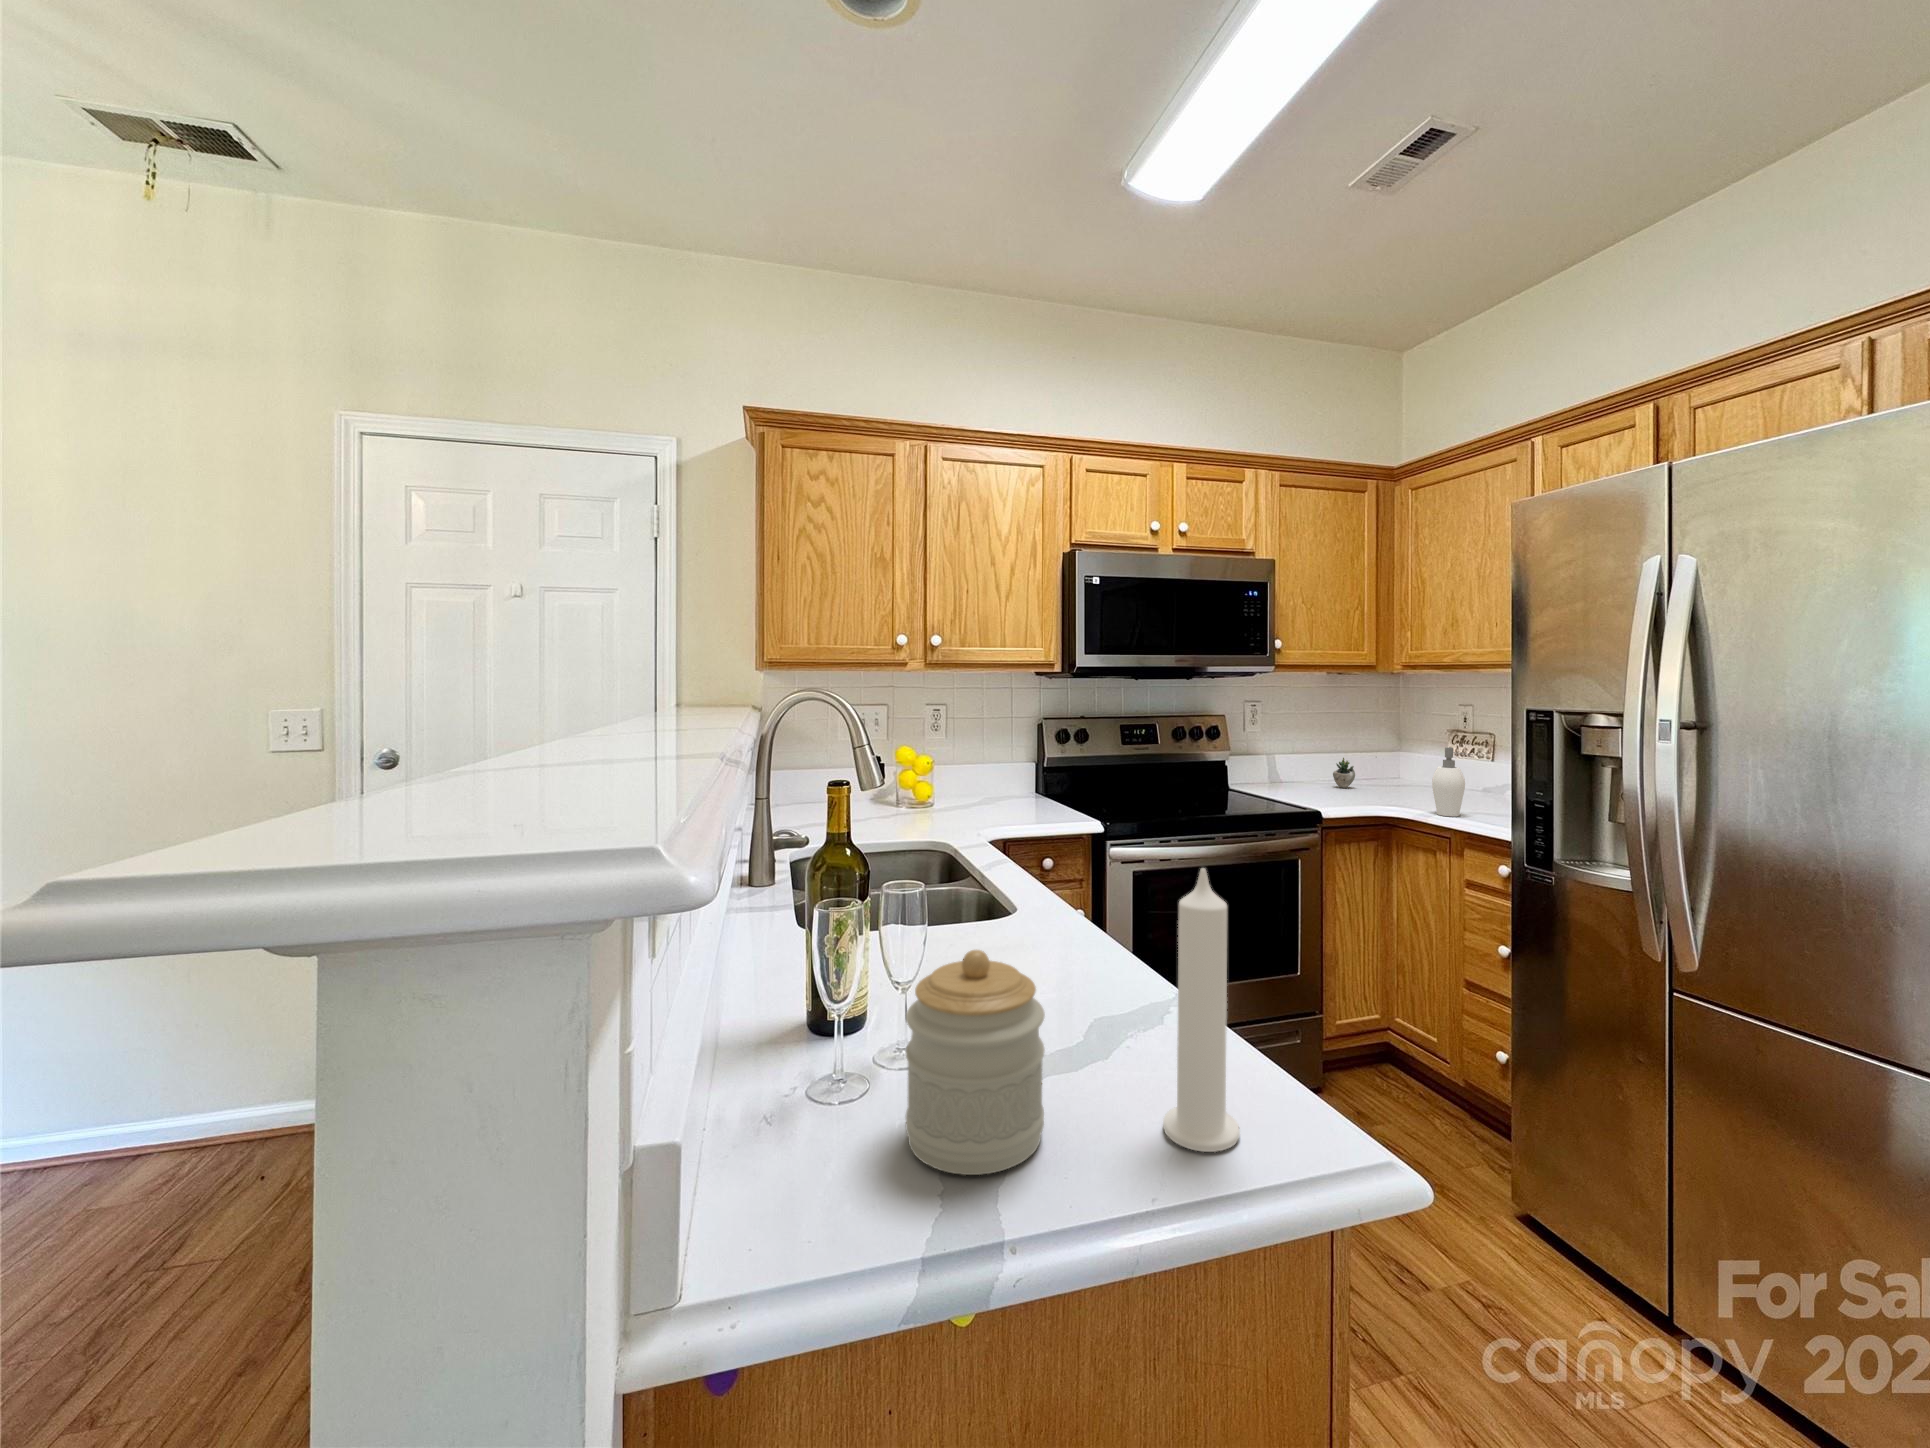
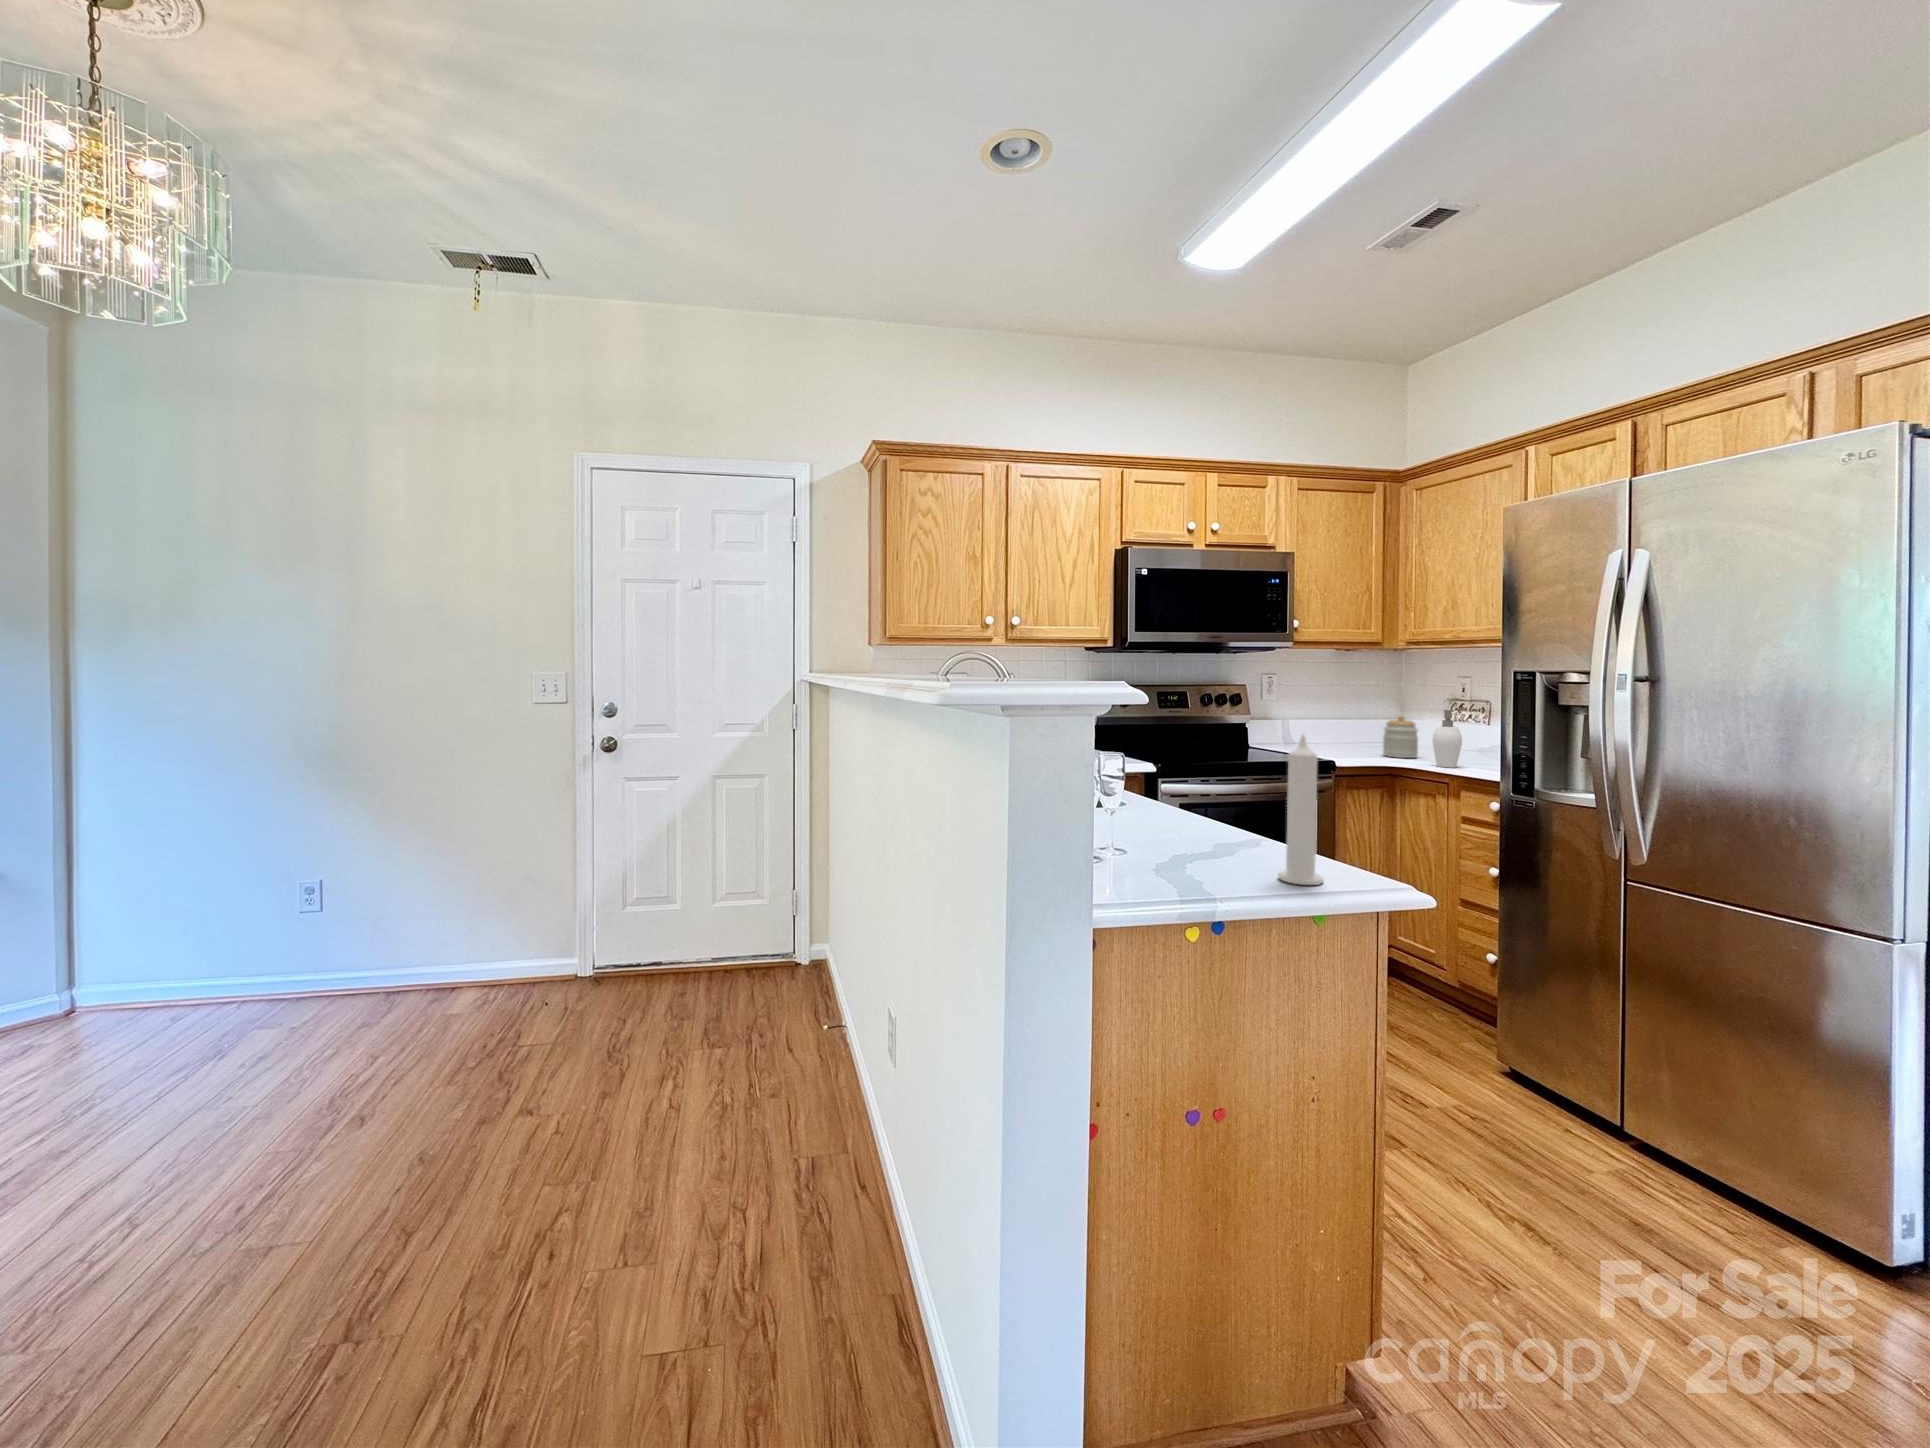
succulent plant: present [1333,758,1355,788] -> none [1341,721,1381,749]
jar: present [906,950,1045,1175] -> present [1383,715,1418,758]

